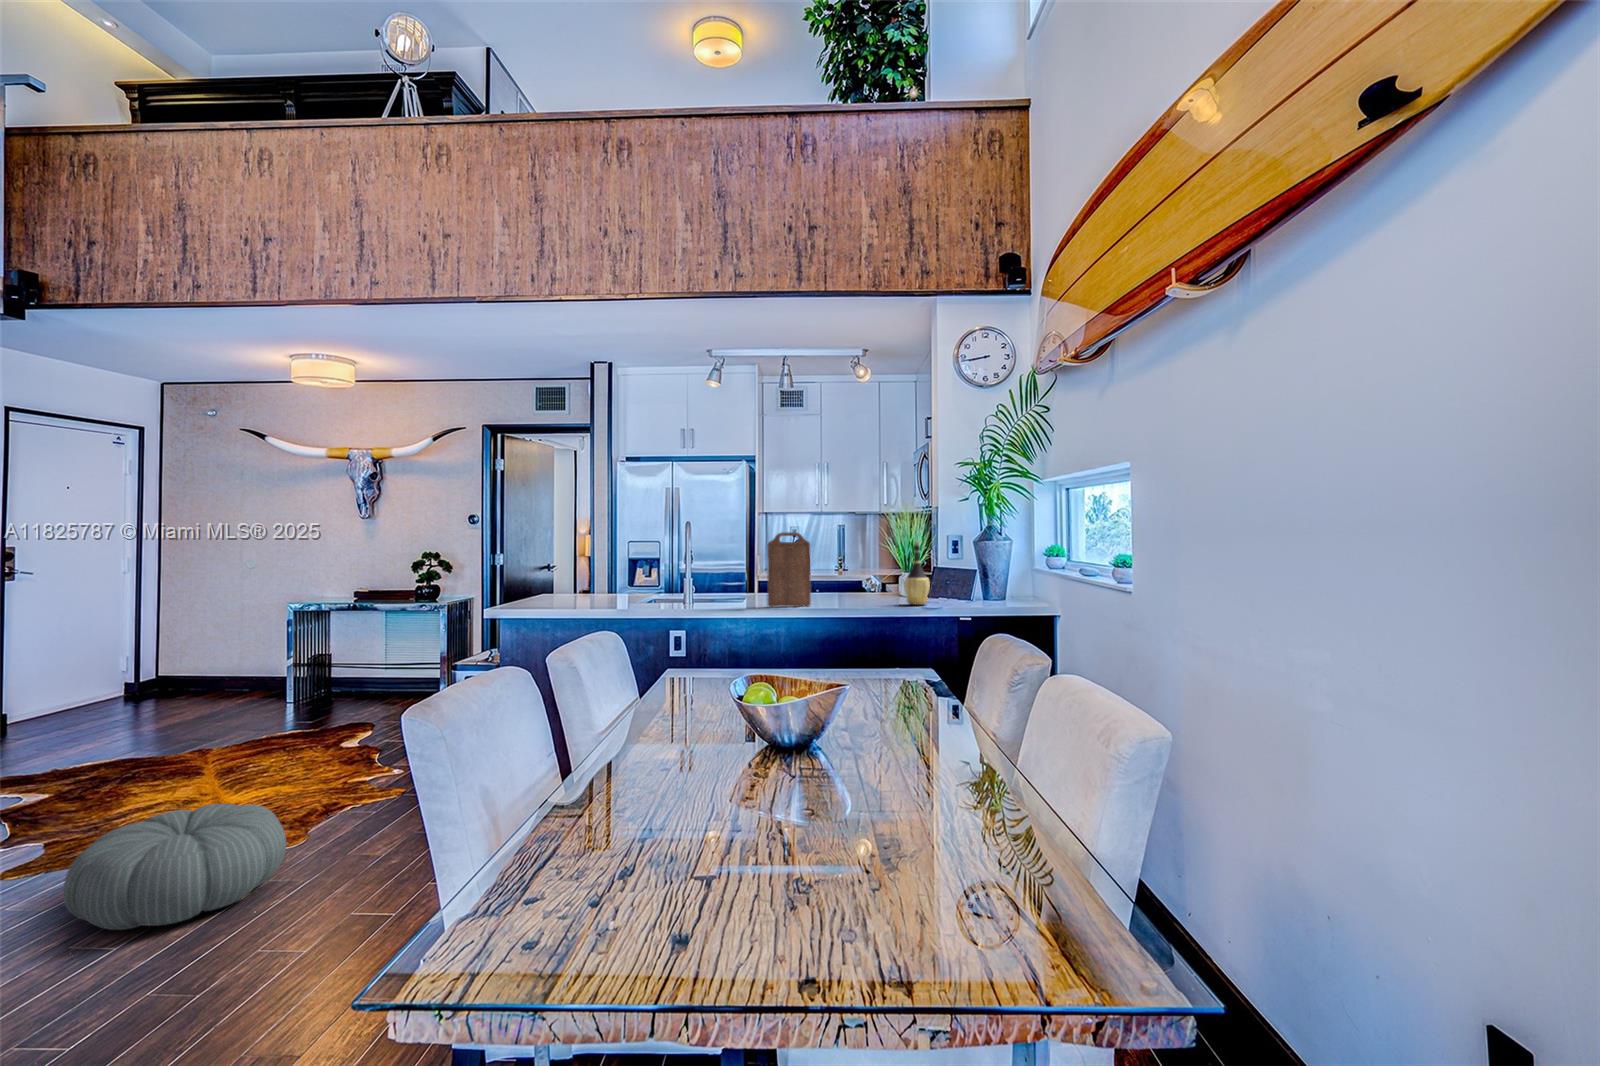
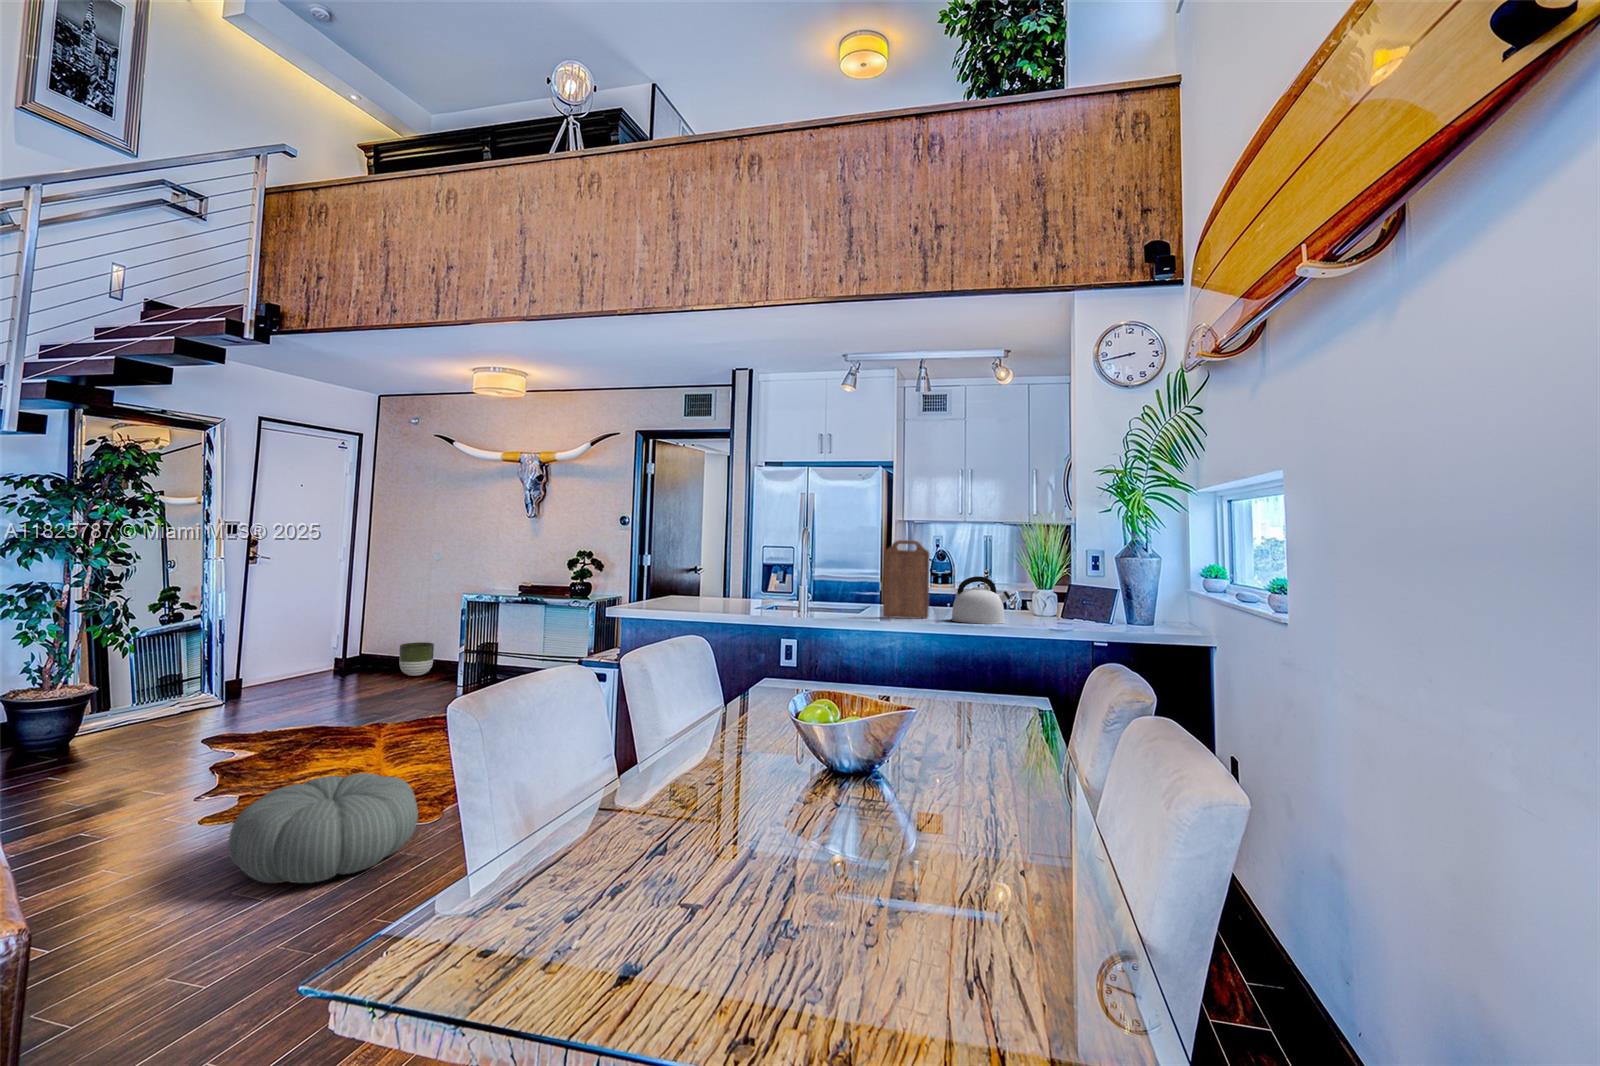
wine bottle: present [904,542,930,605] -> none [1032,554,1061,622]
kettle: none [832,565,885,609] -> present [951,576,1011,624]
planter: none [208,657,251,695] -> present [399,642,434,676]

